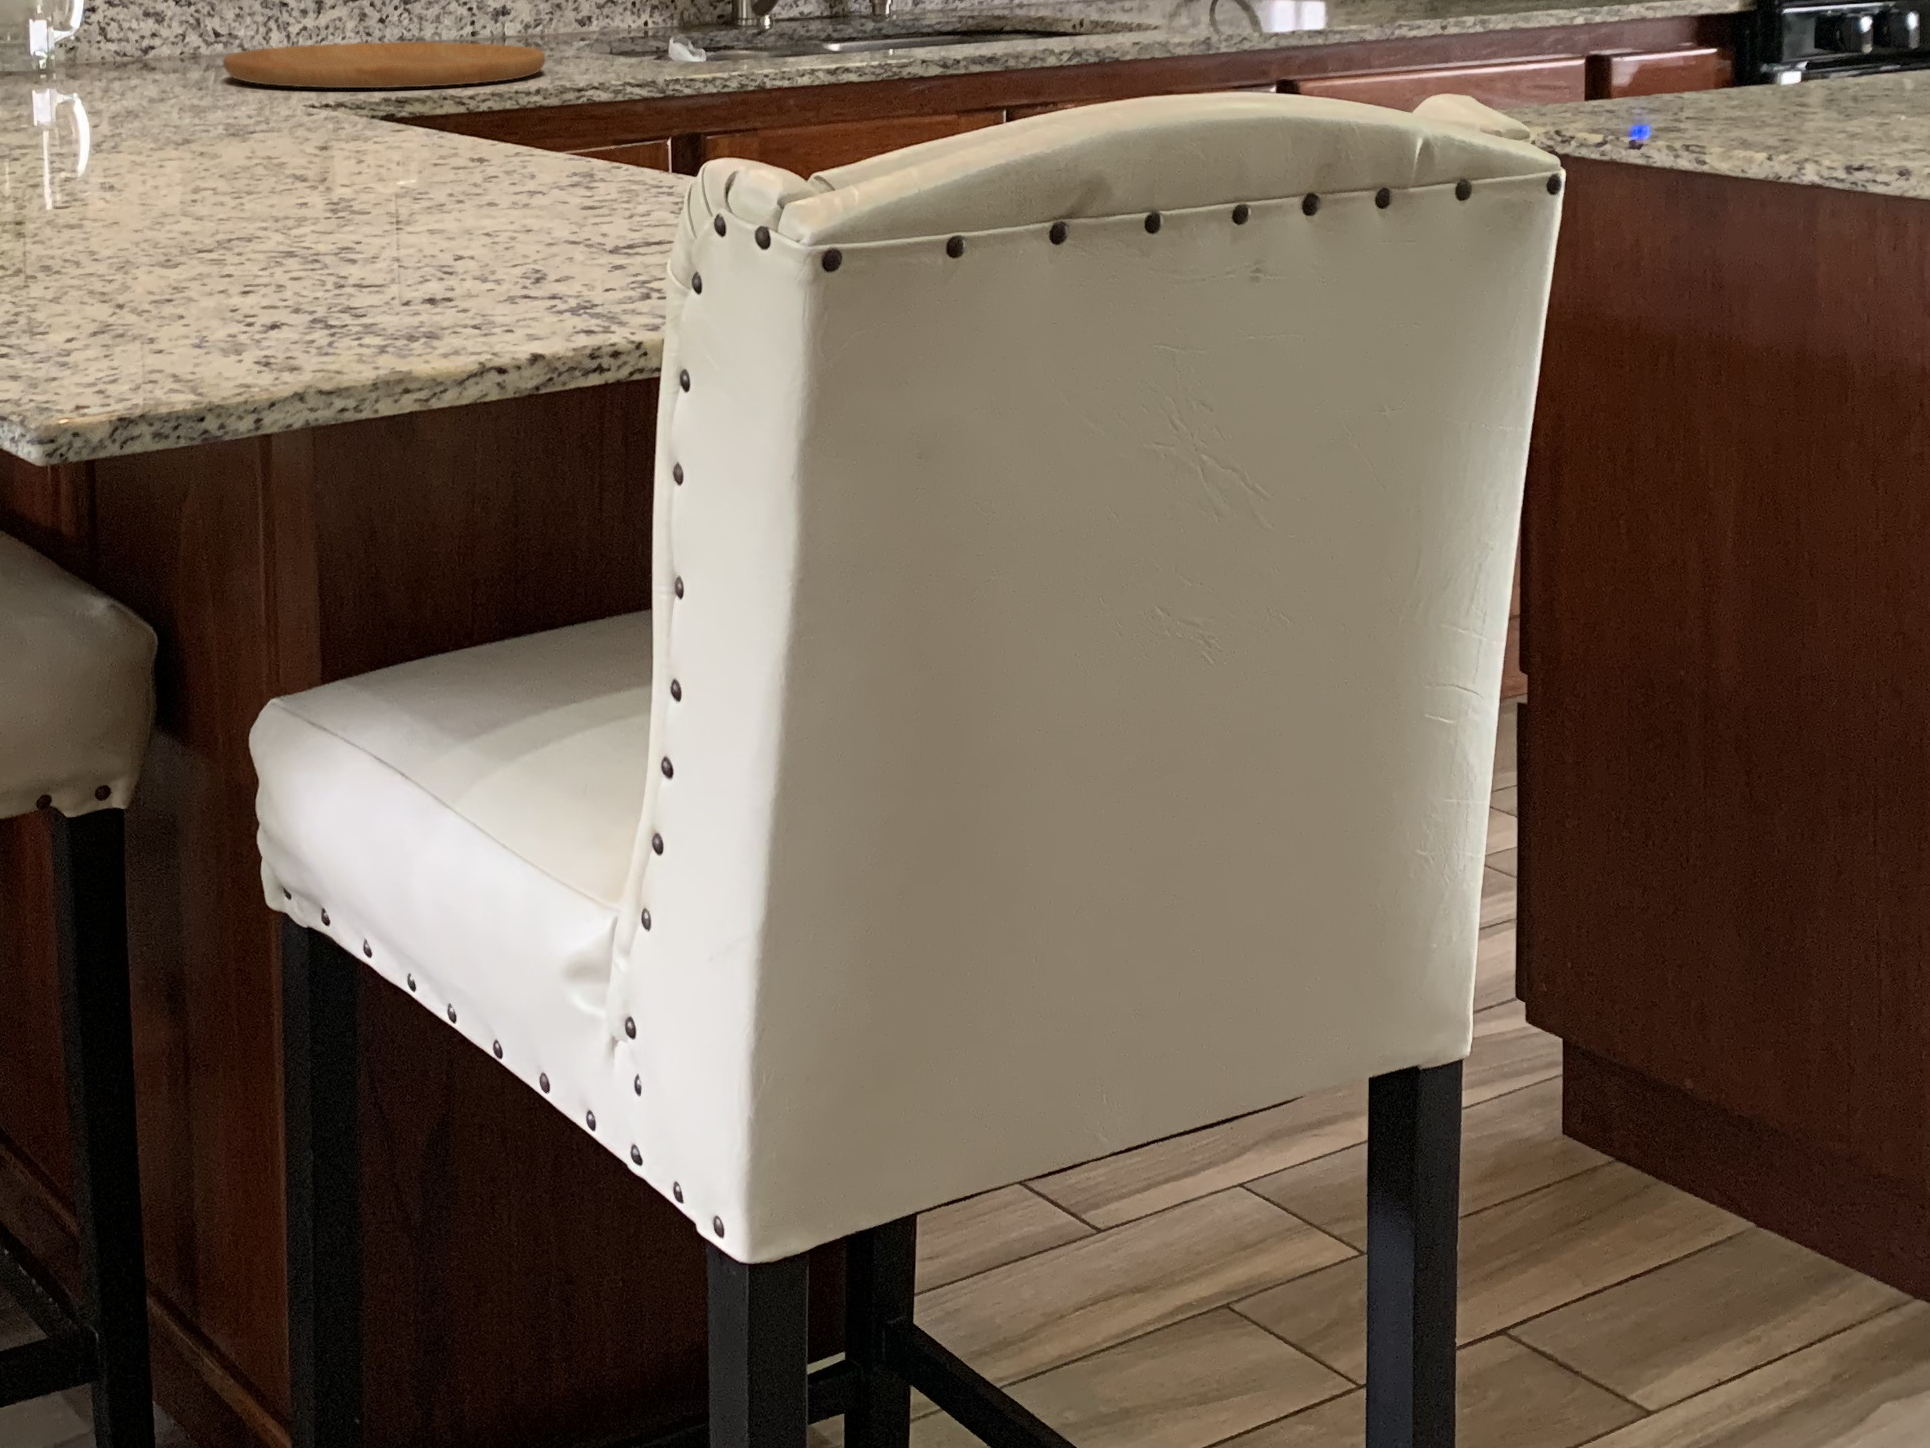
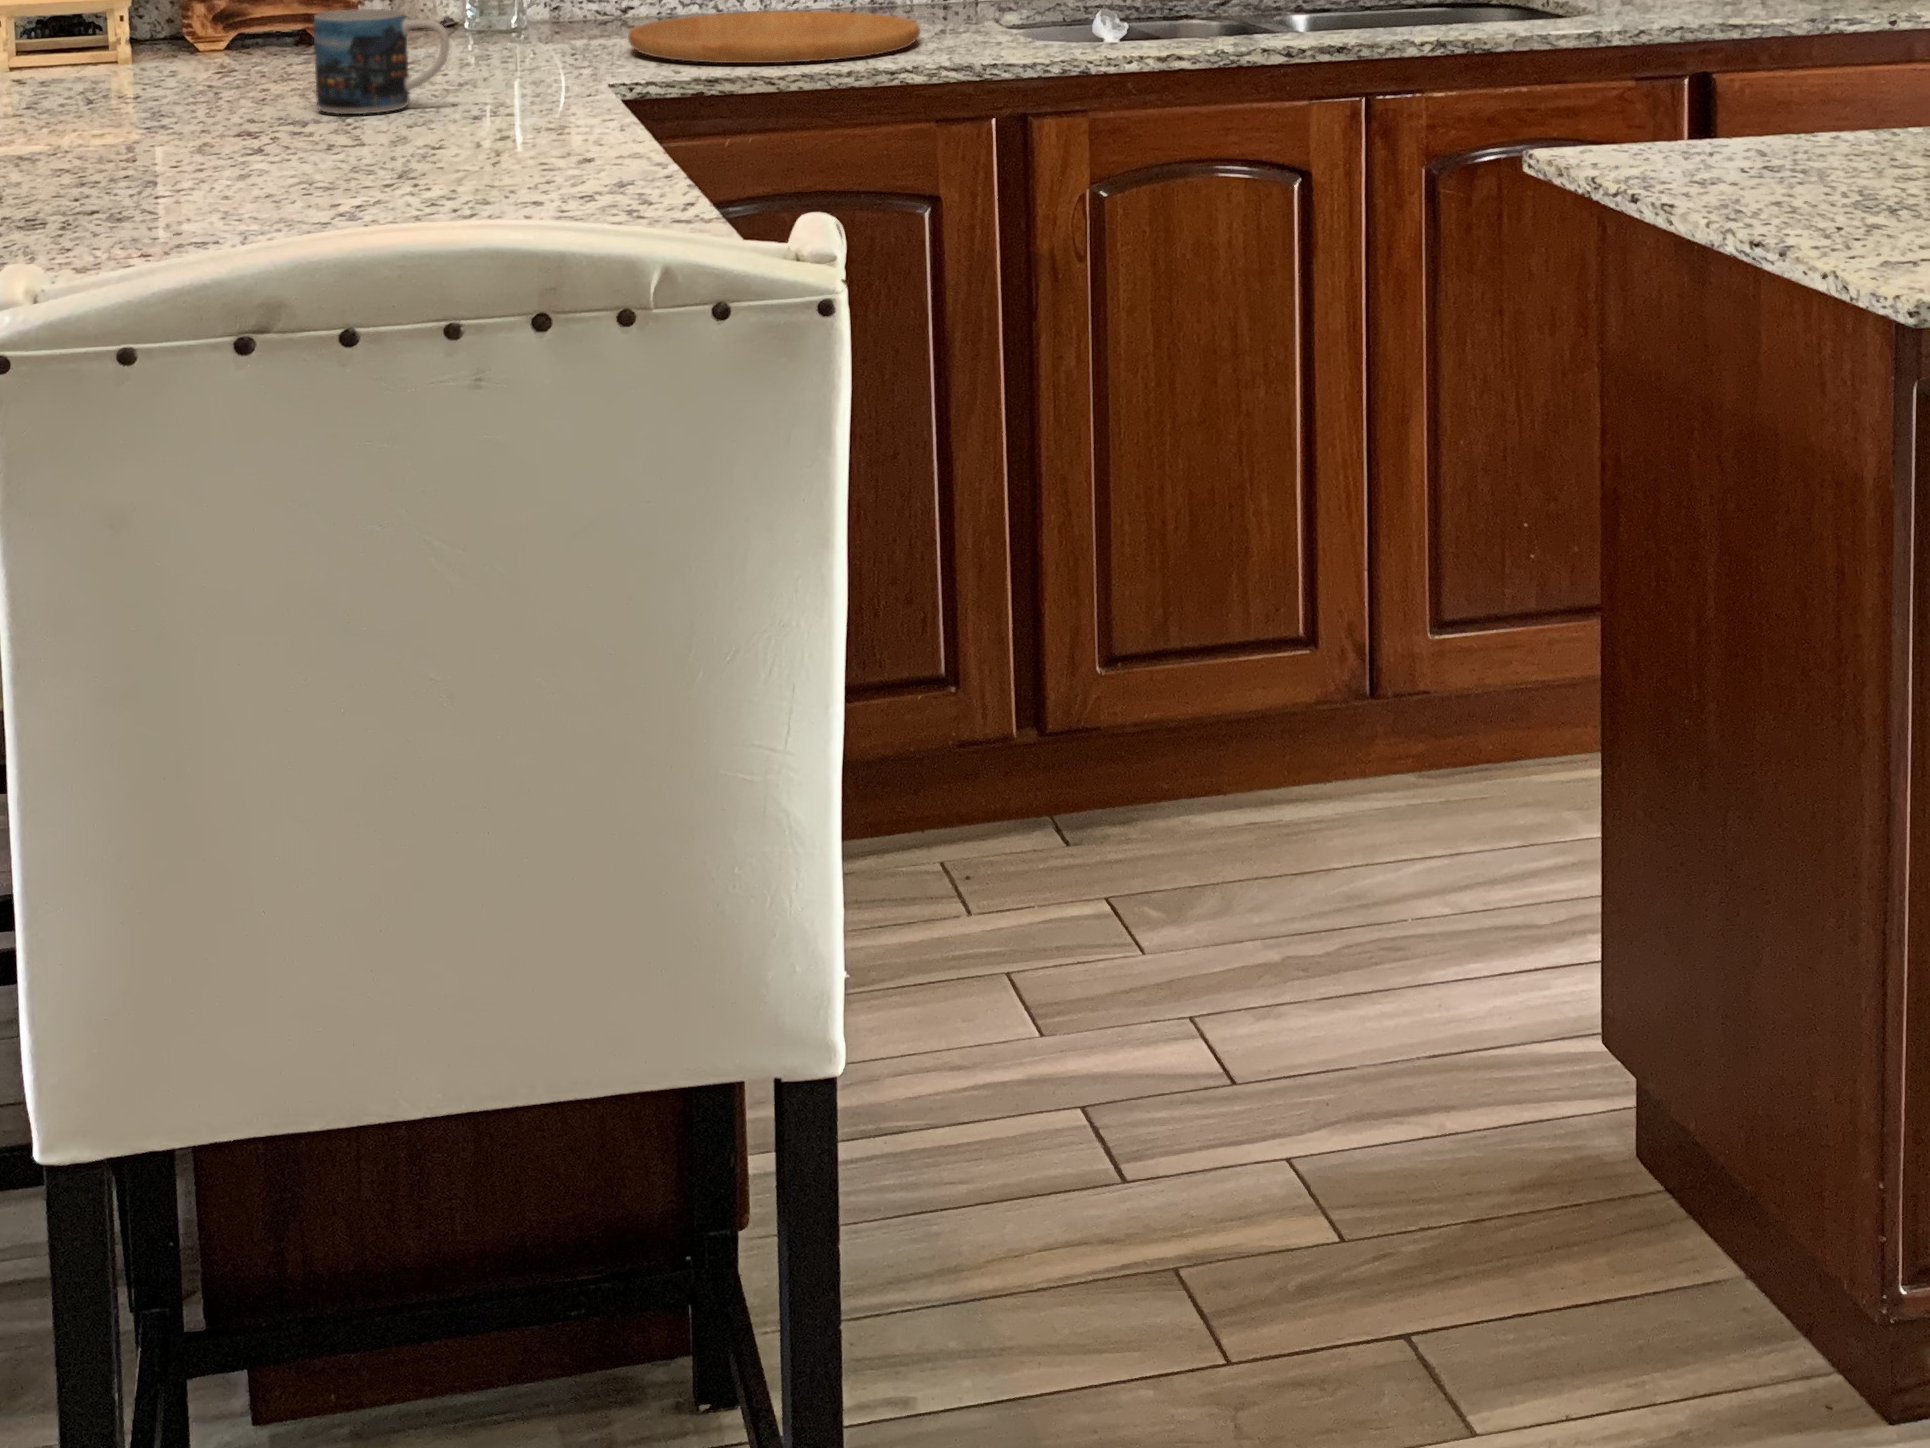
mug: none [22,21,179,138] -> present [314,9,449,114]

